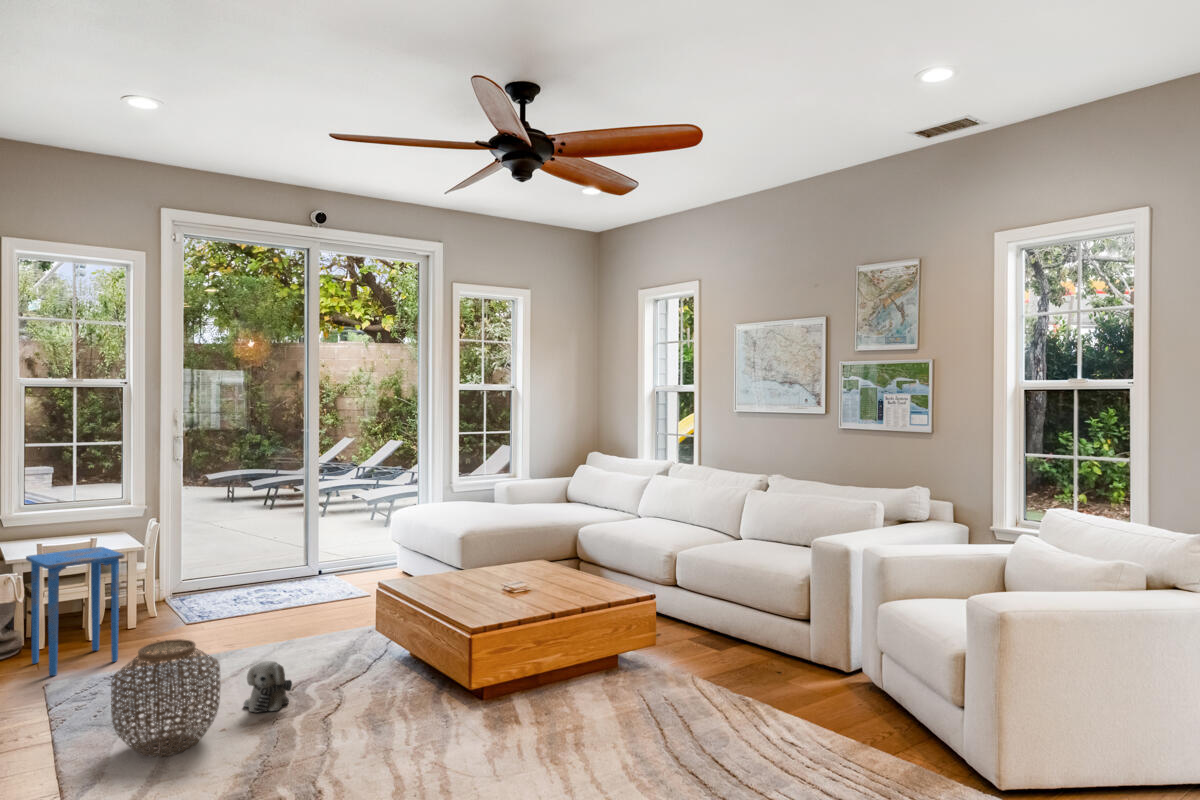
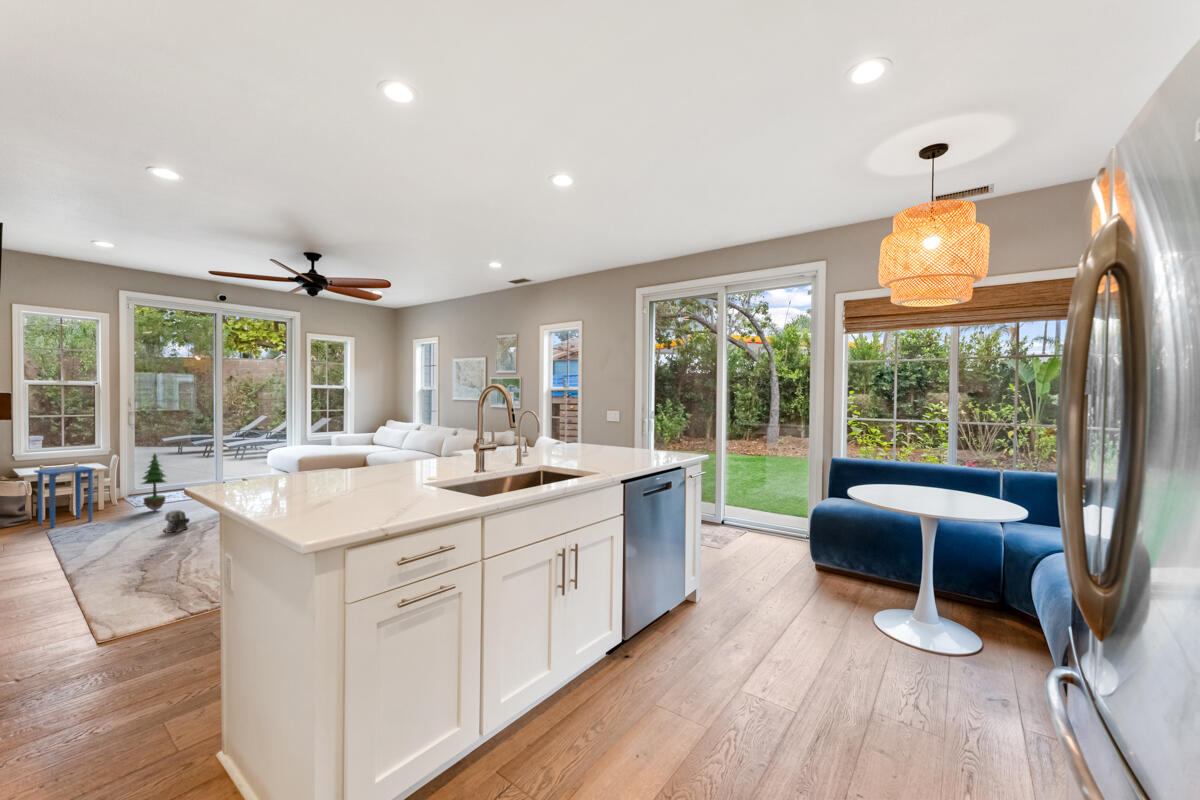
potted tree: none [196,522,243,640] -> present [142,454,166,511]
woven basket: present [111,639,220,757] -> none [89,499,148,548]

